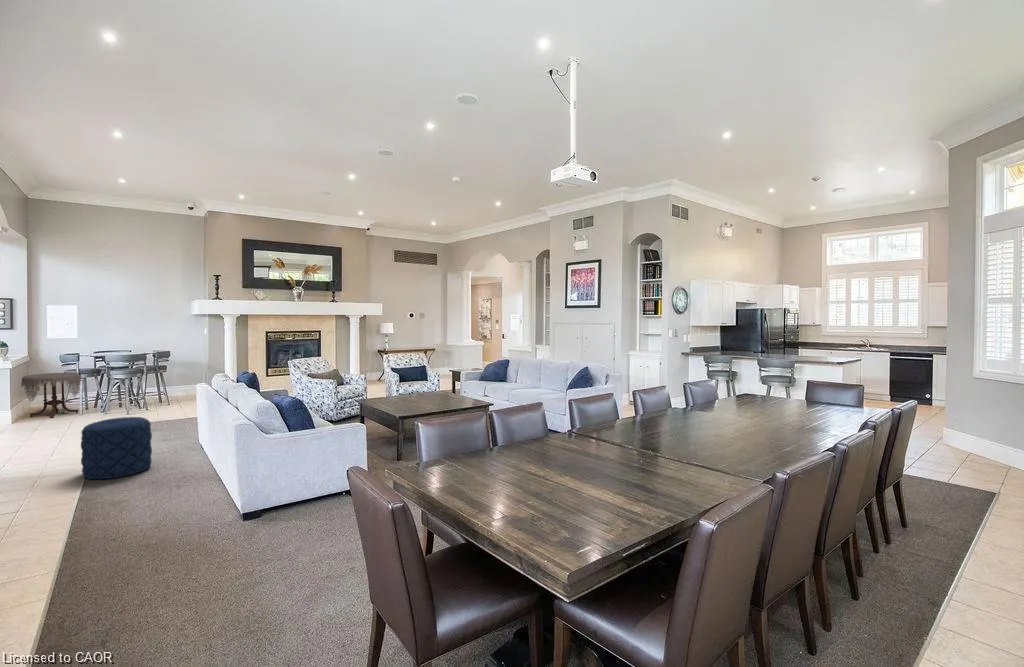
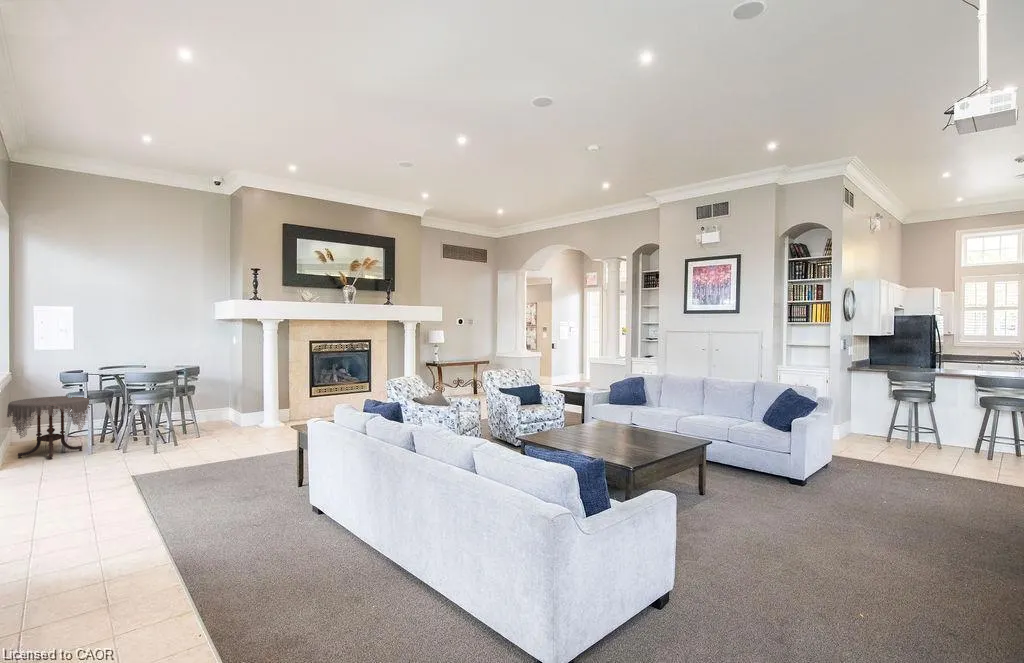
pouf: present [81,417,152,479] -> none [170,470,266,573]

